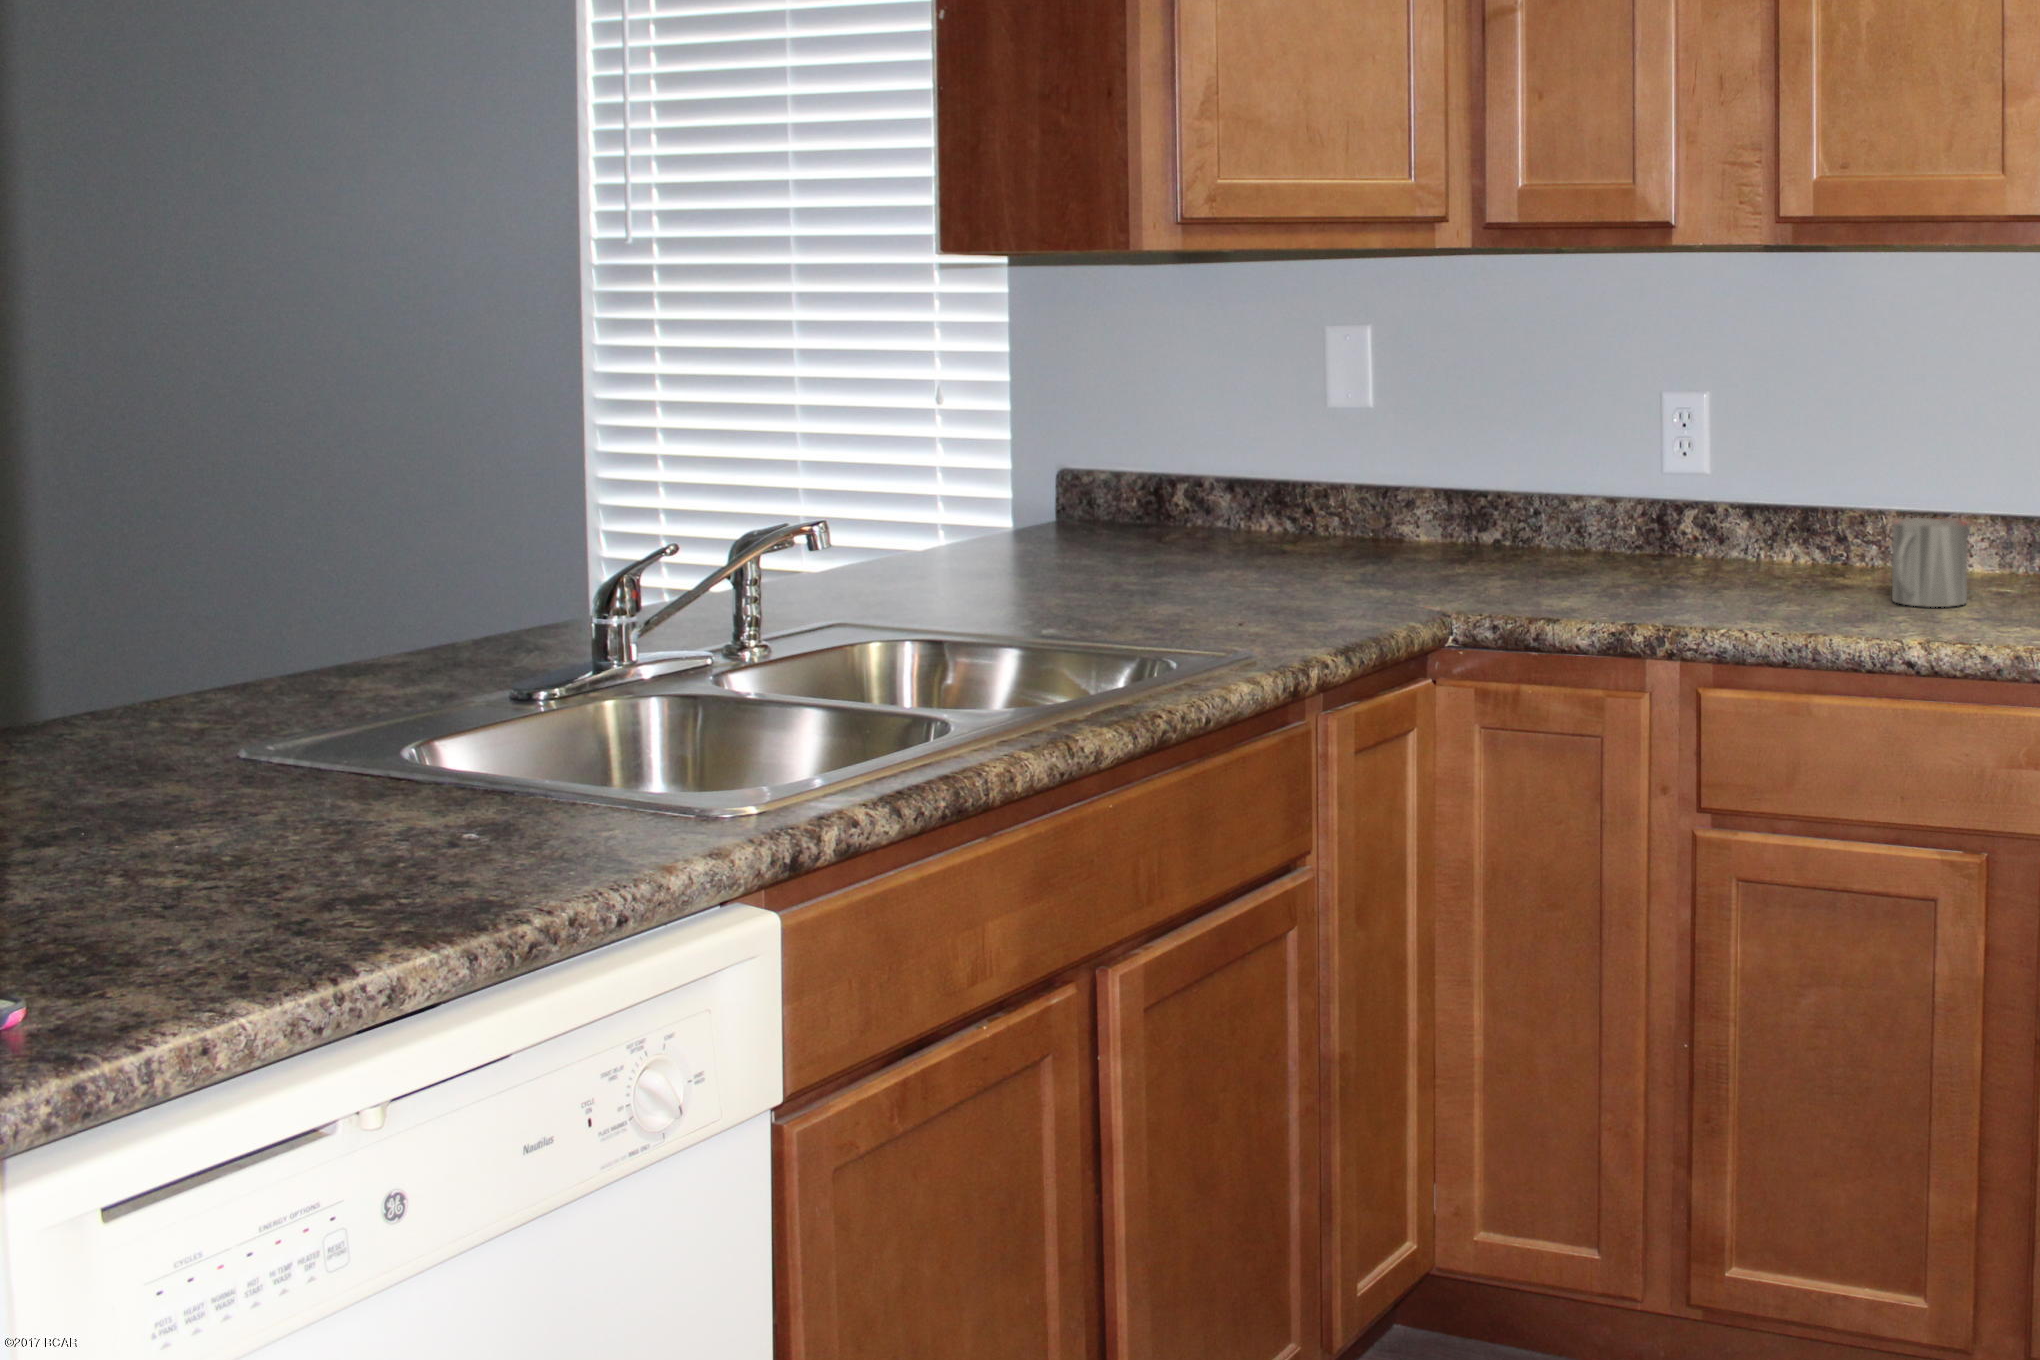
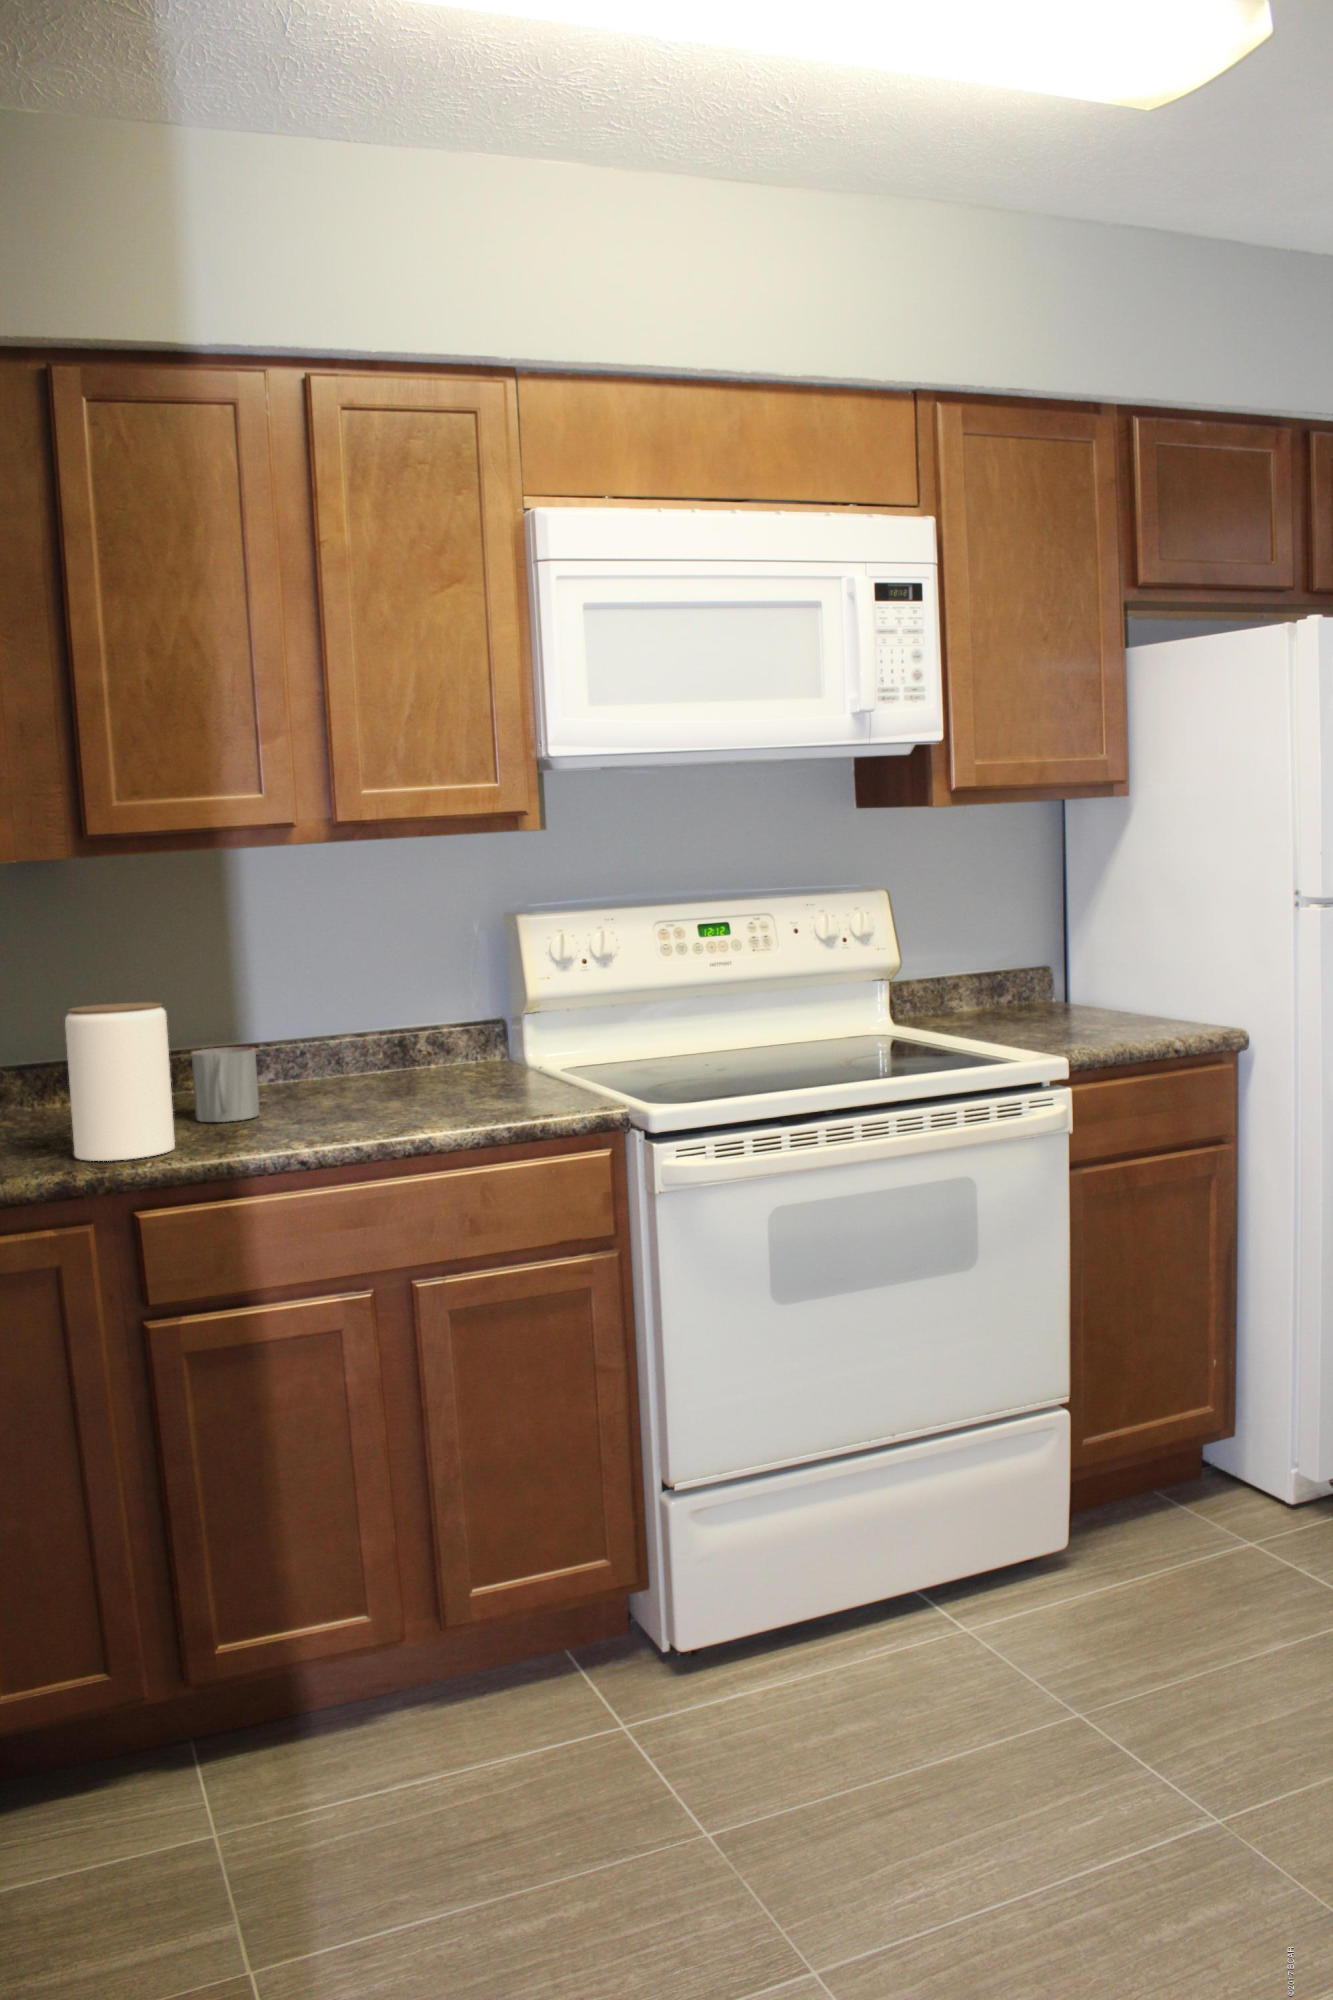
jar: none [1692,453,1799,626] -> present [65,1002,175,1161]

